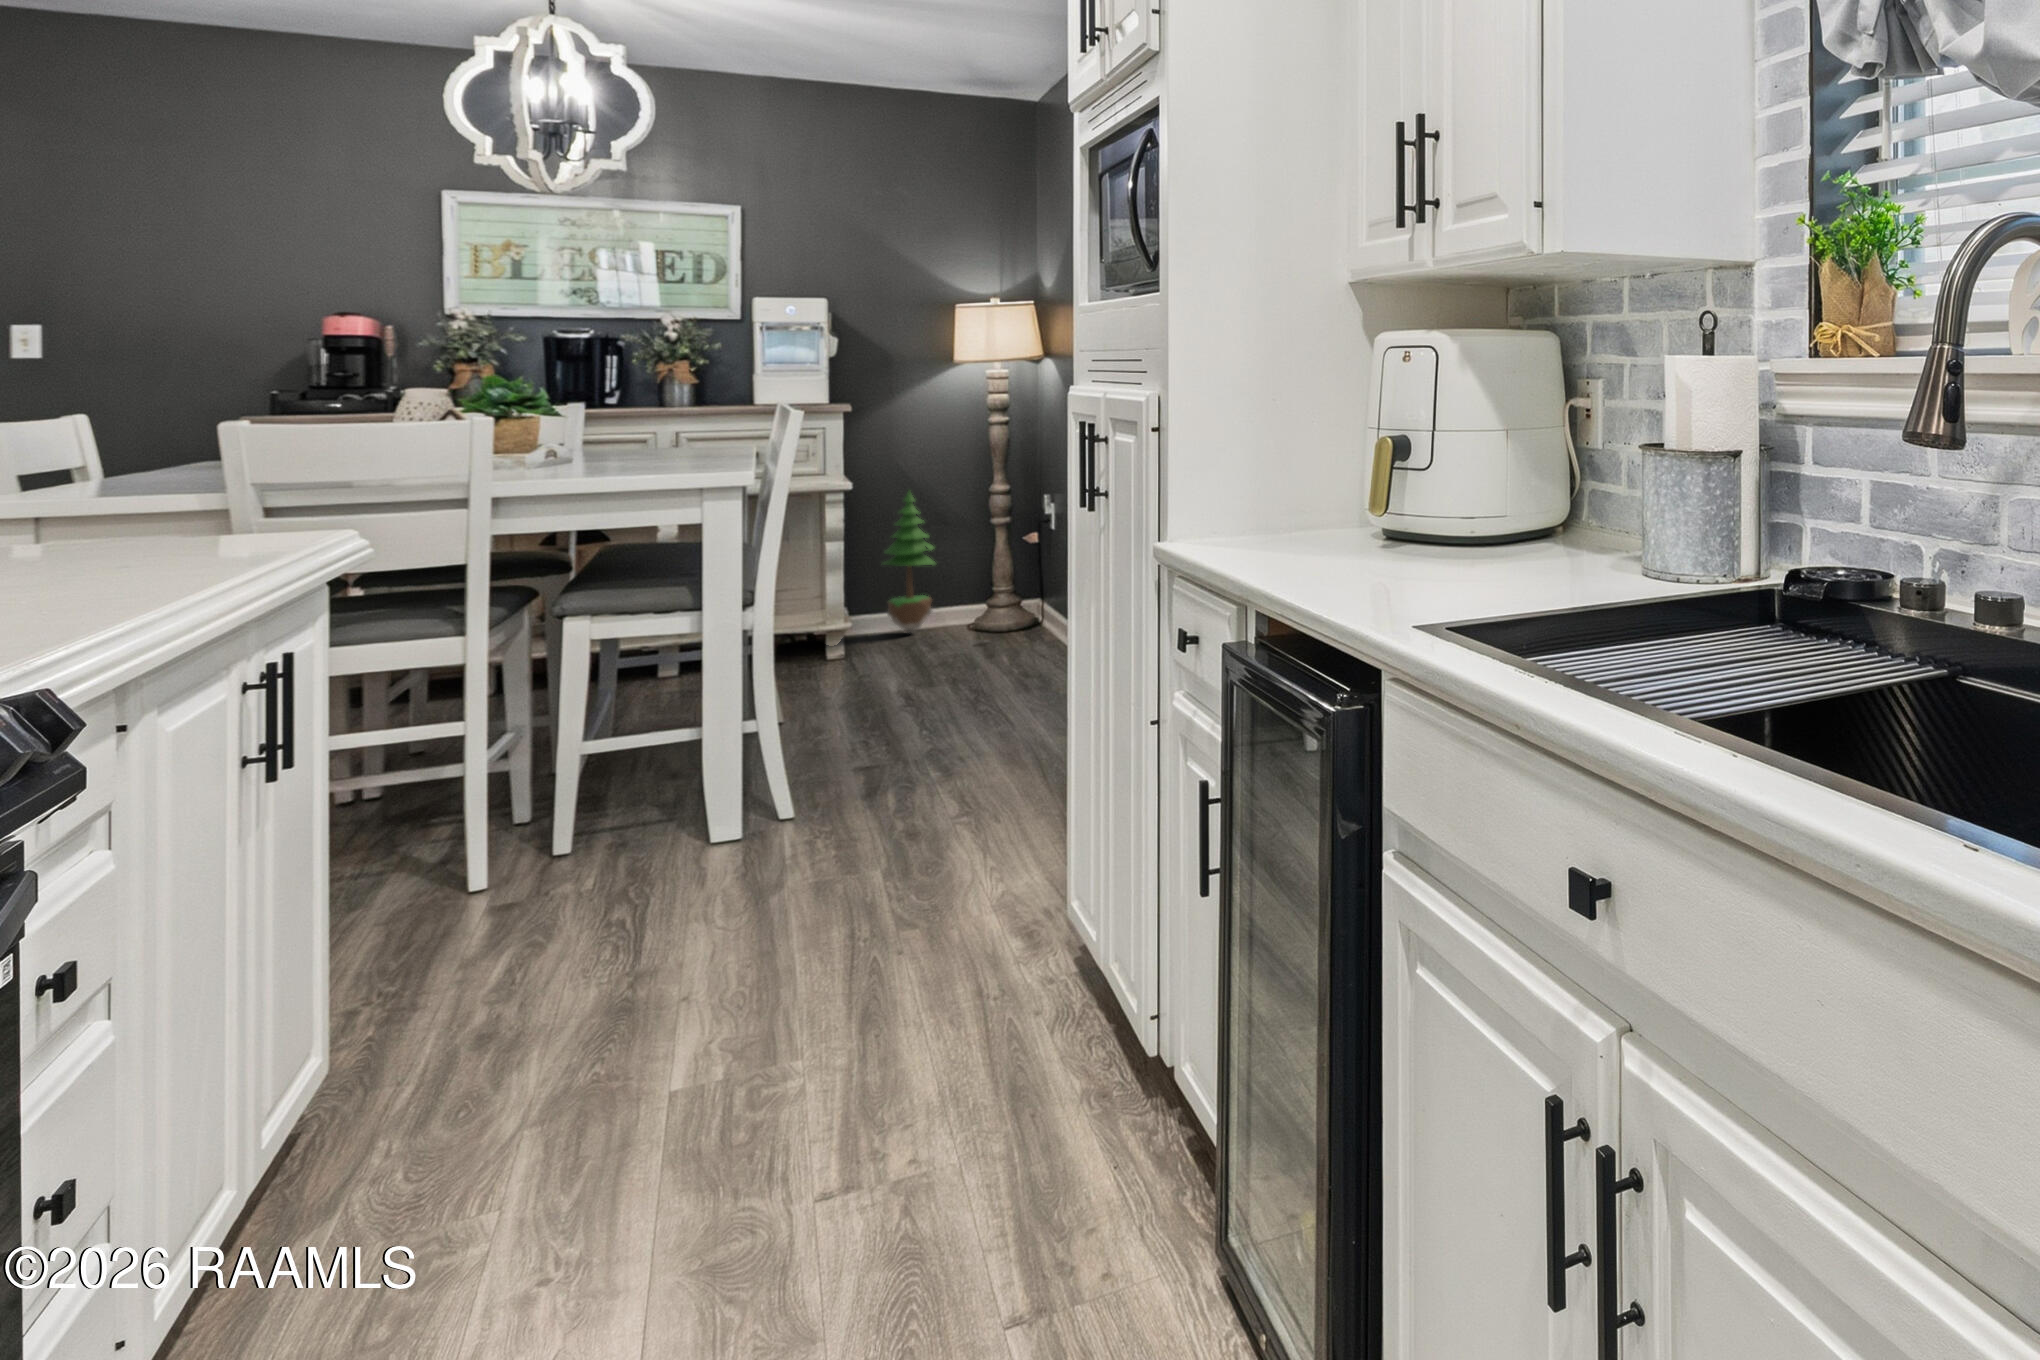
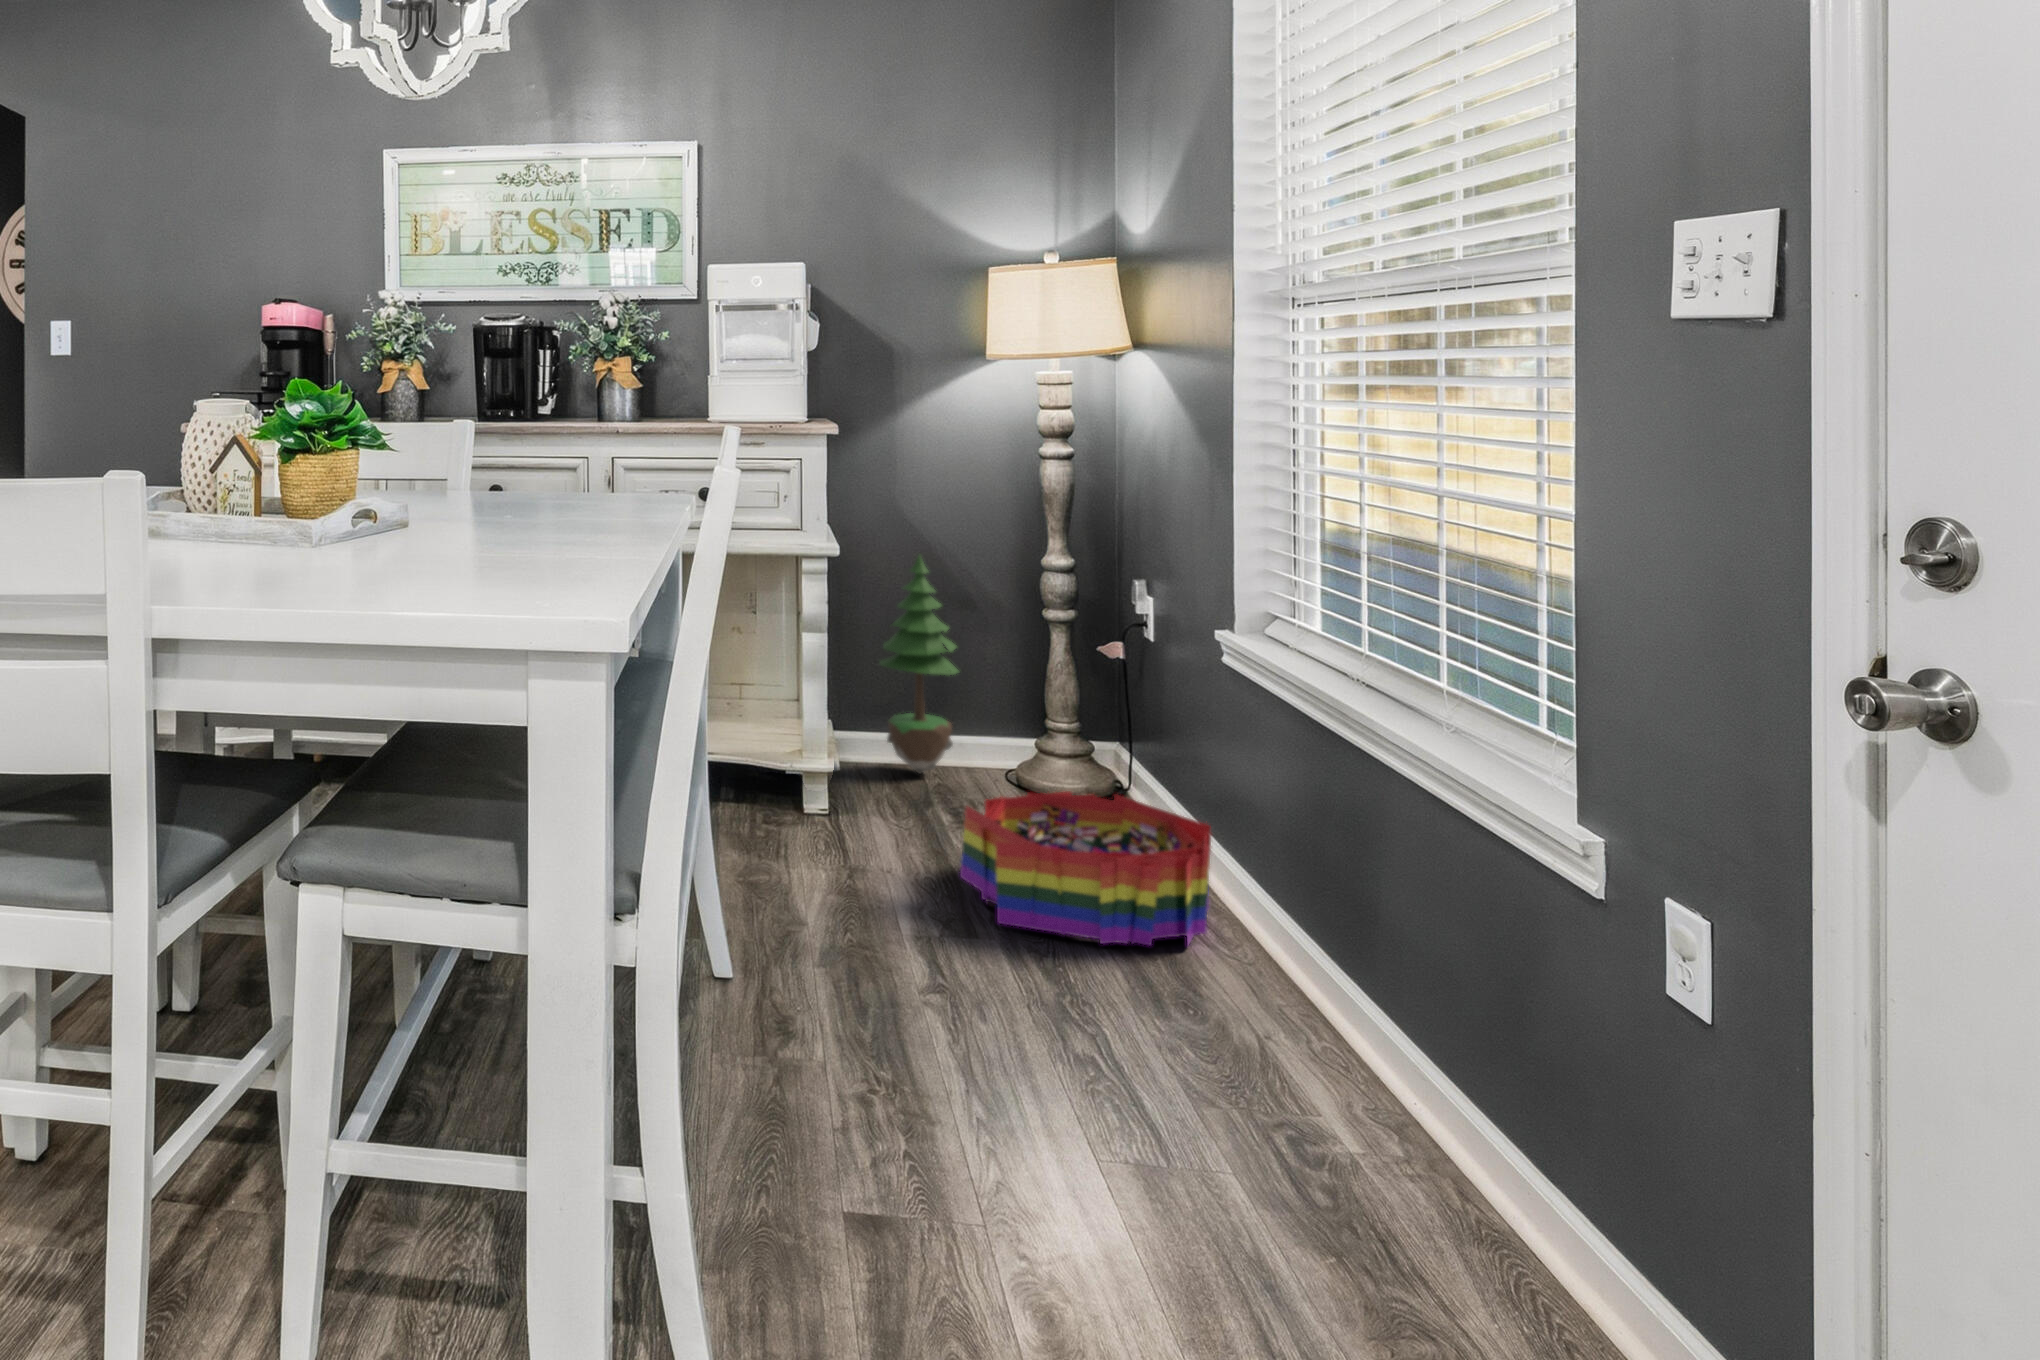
storage bin: none [929,610,1071,679] -> present [960,791,1211,946]

